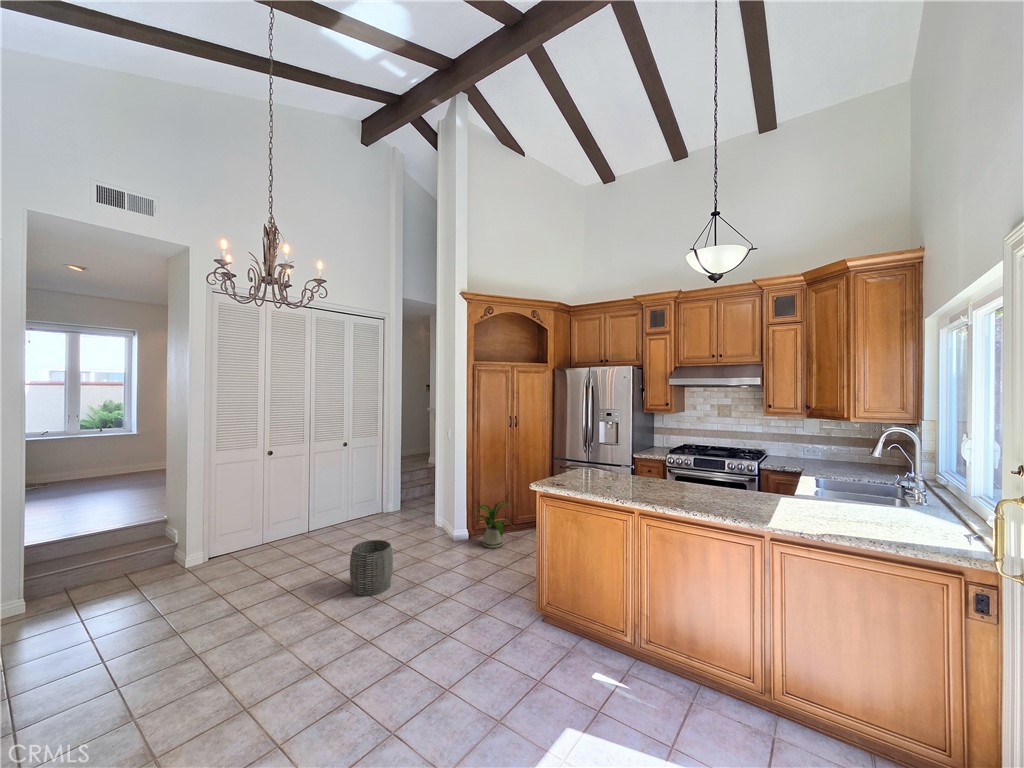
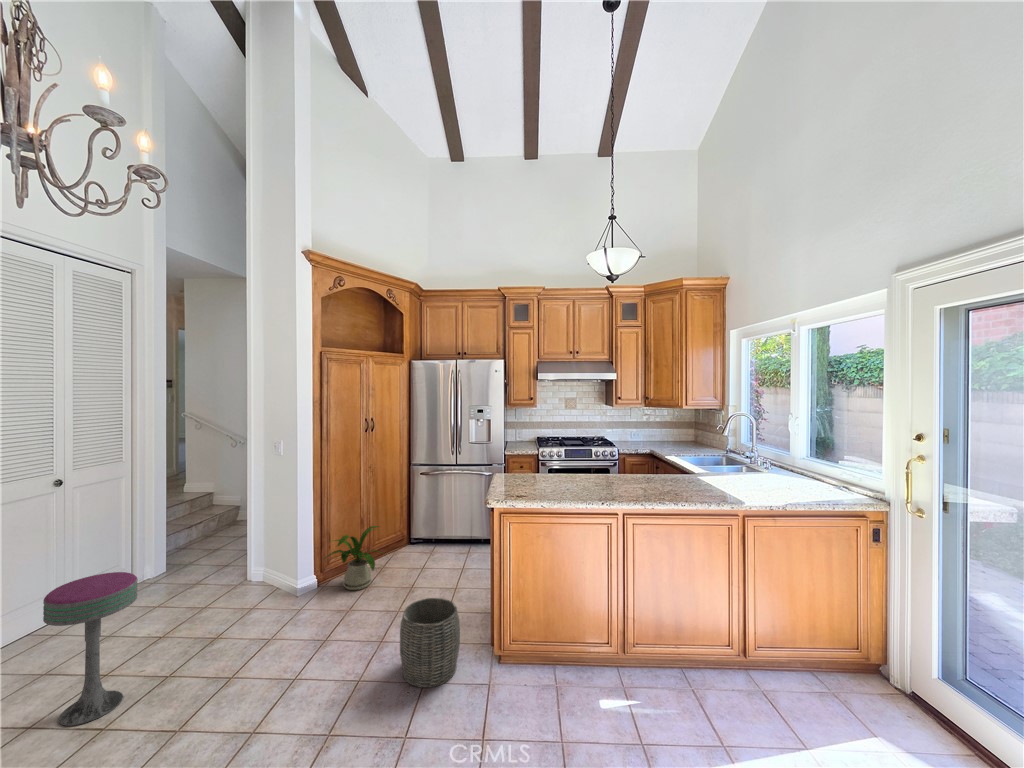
bar stool: none [307,498,348,577] -> present [43,572,138,726]
woven basket: present [350,540,393,596] -> present [400,598,460,688]

